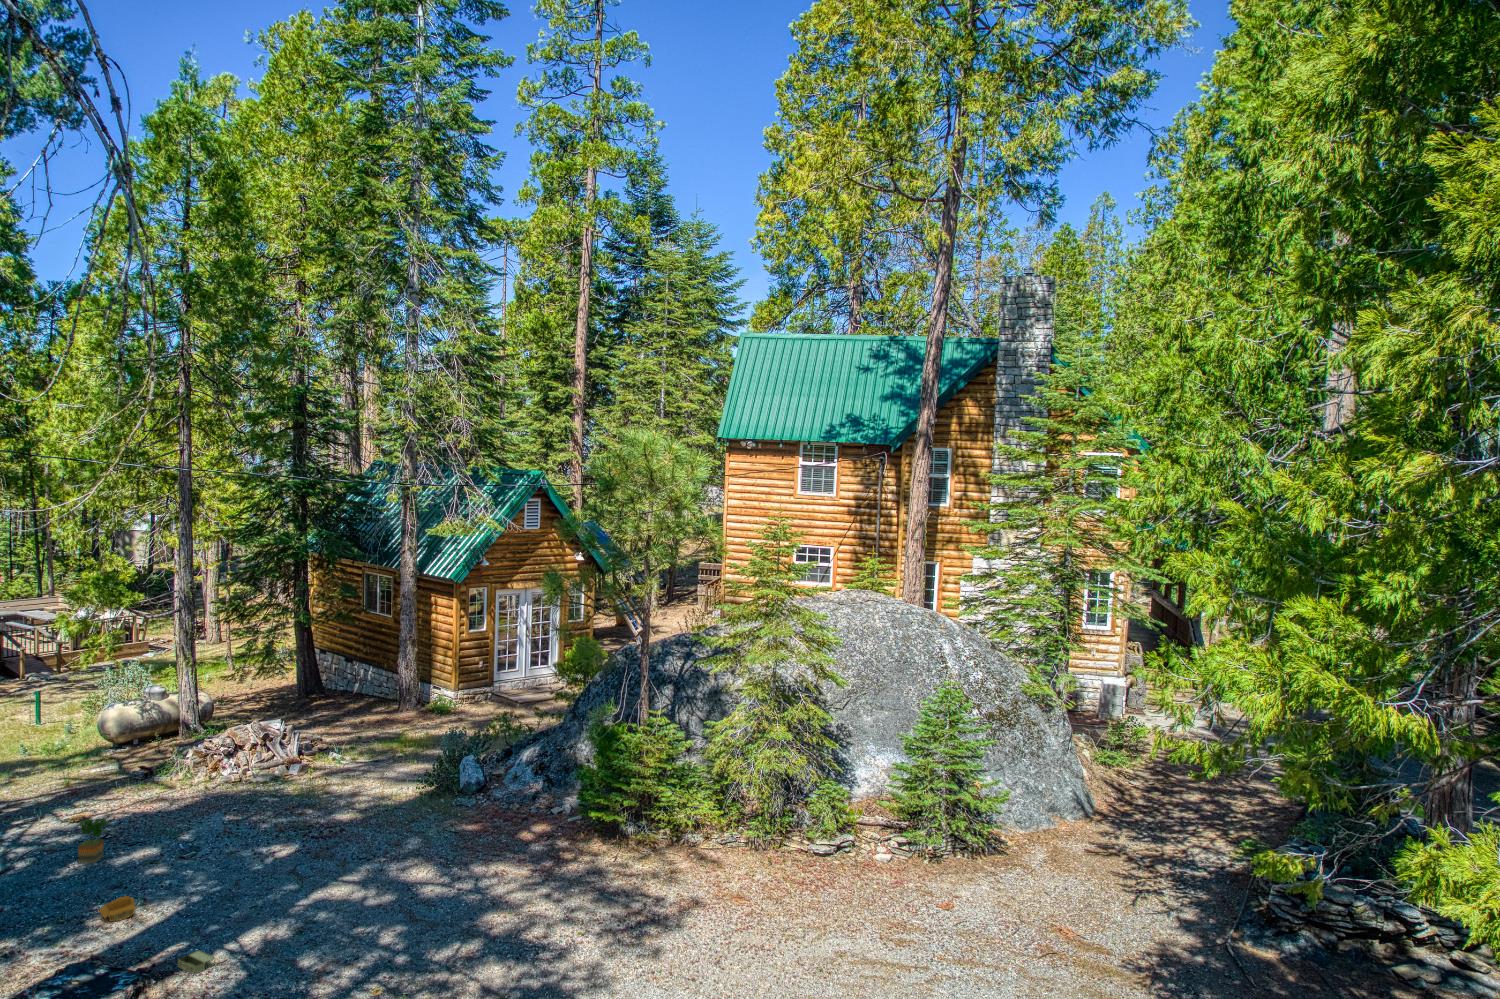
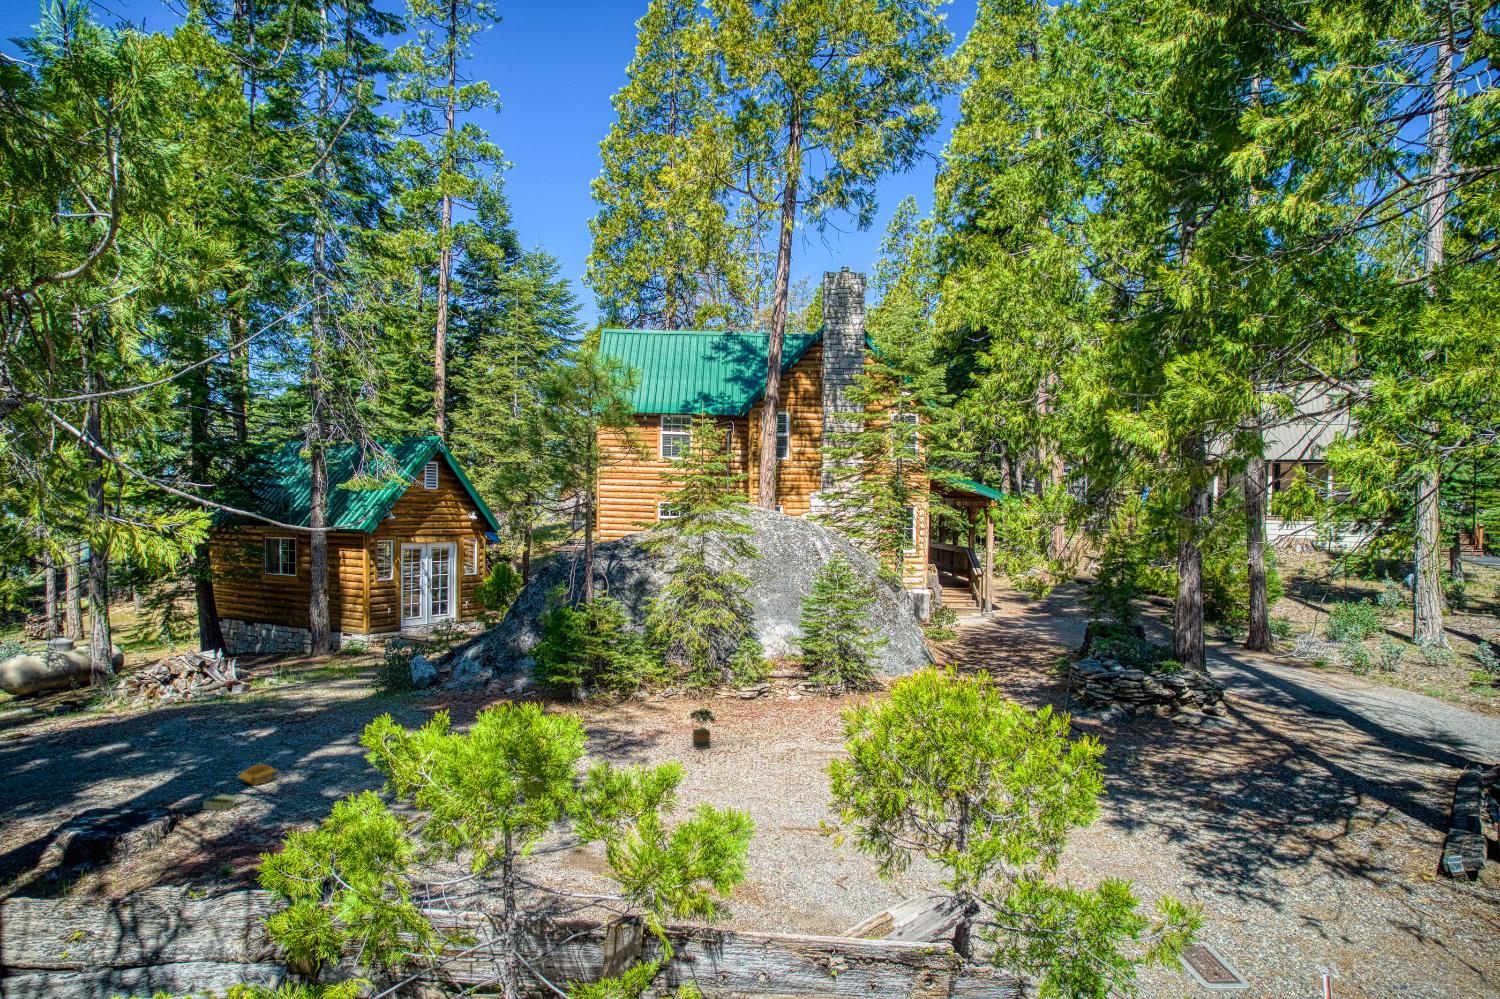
potted tree: present [78,818,109,864] -> present [690,709,716,749]
cardboard box: present [98,896,137,922] -> present [238,765,278,785]

